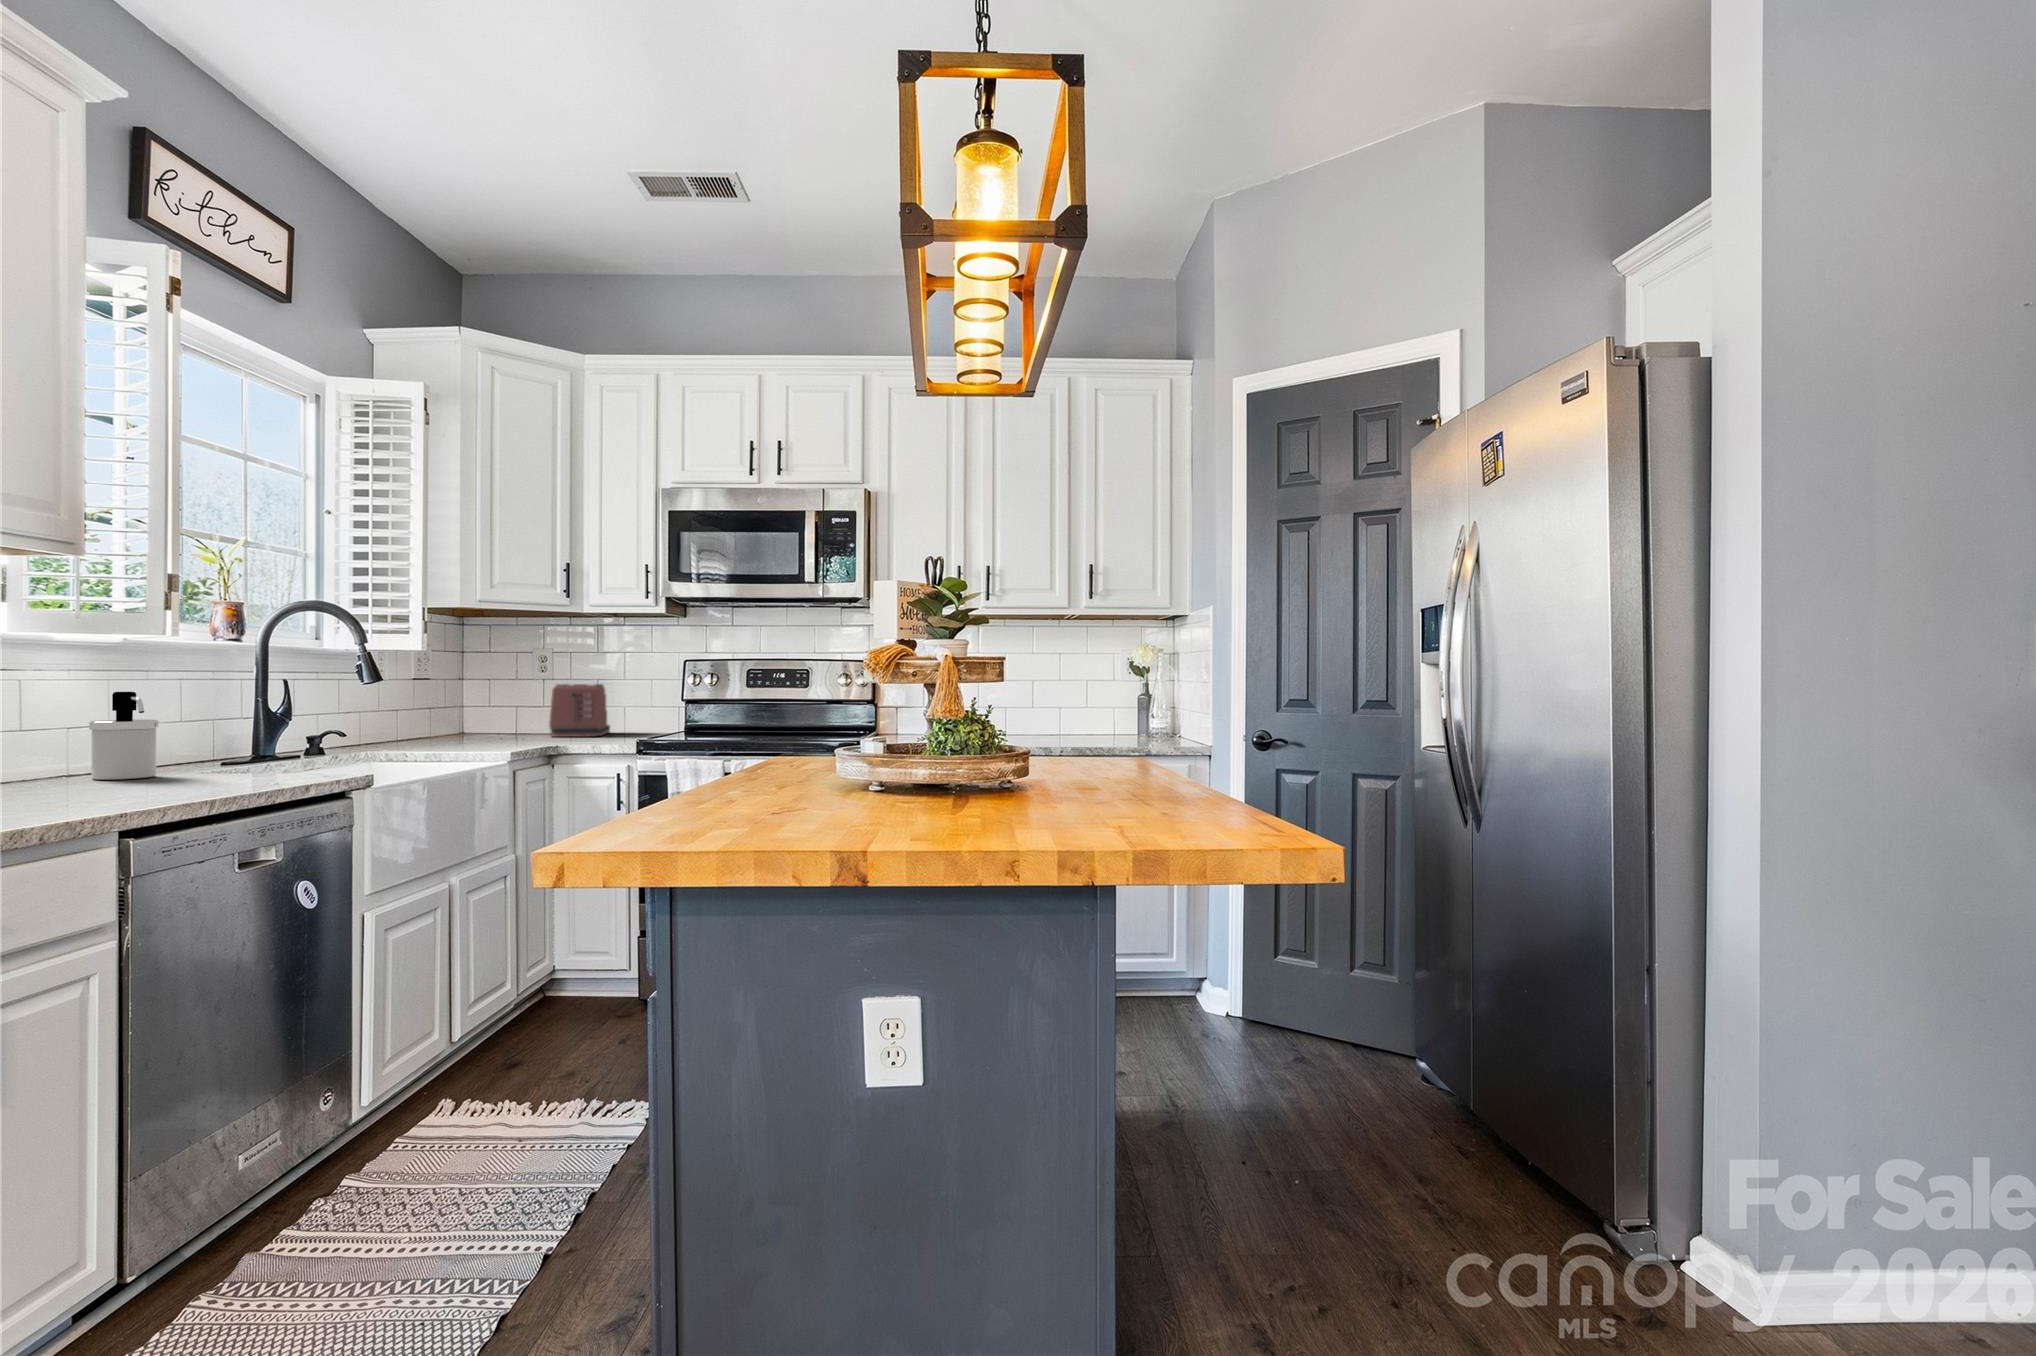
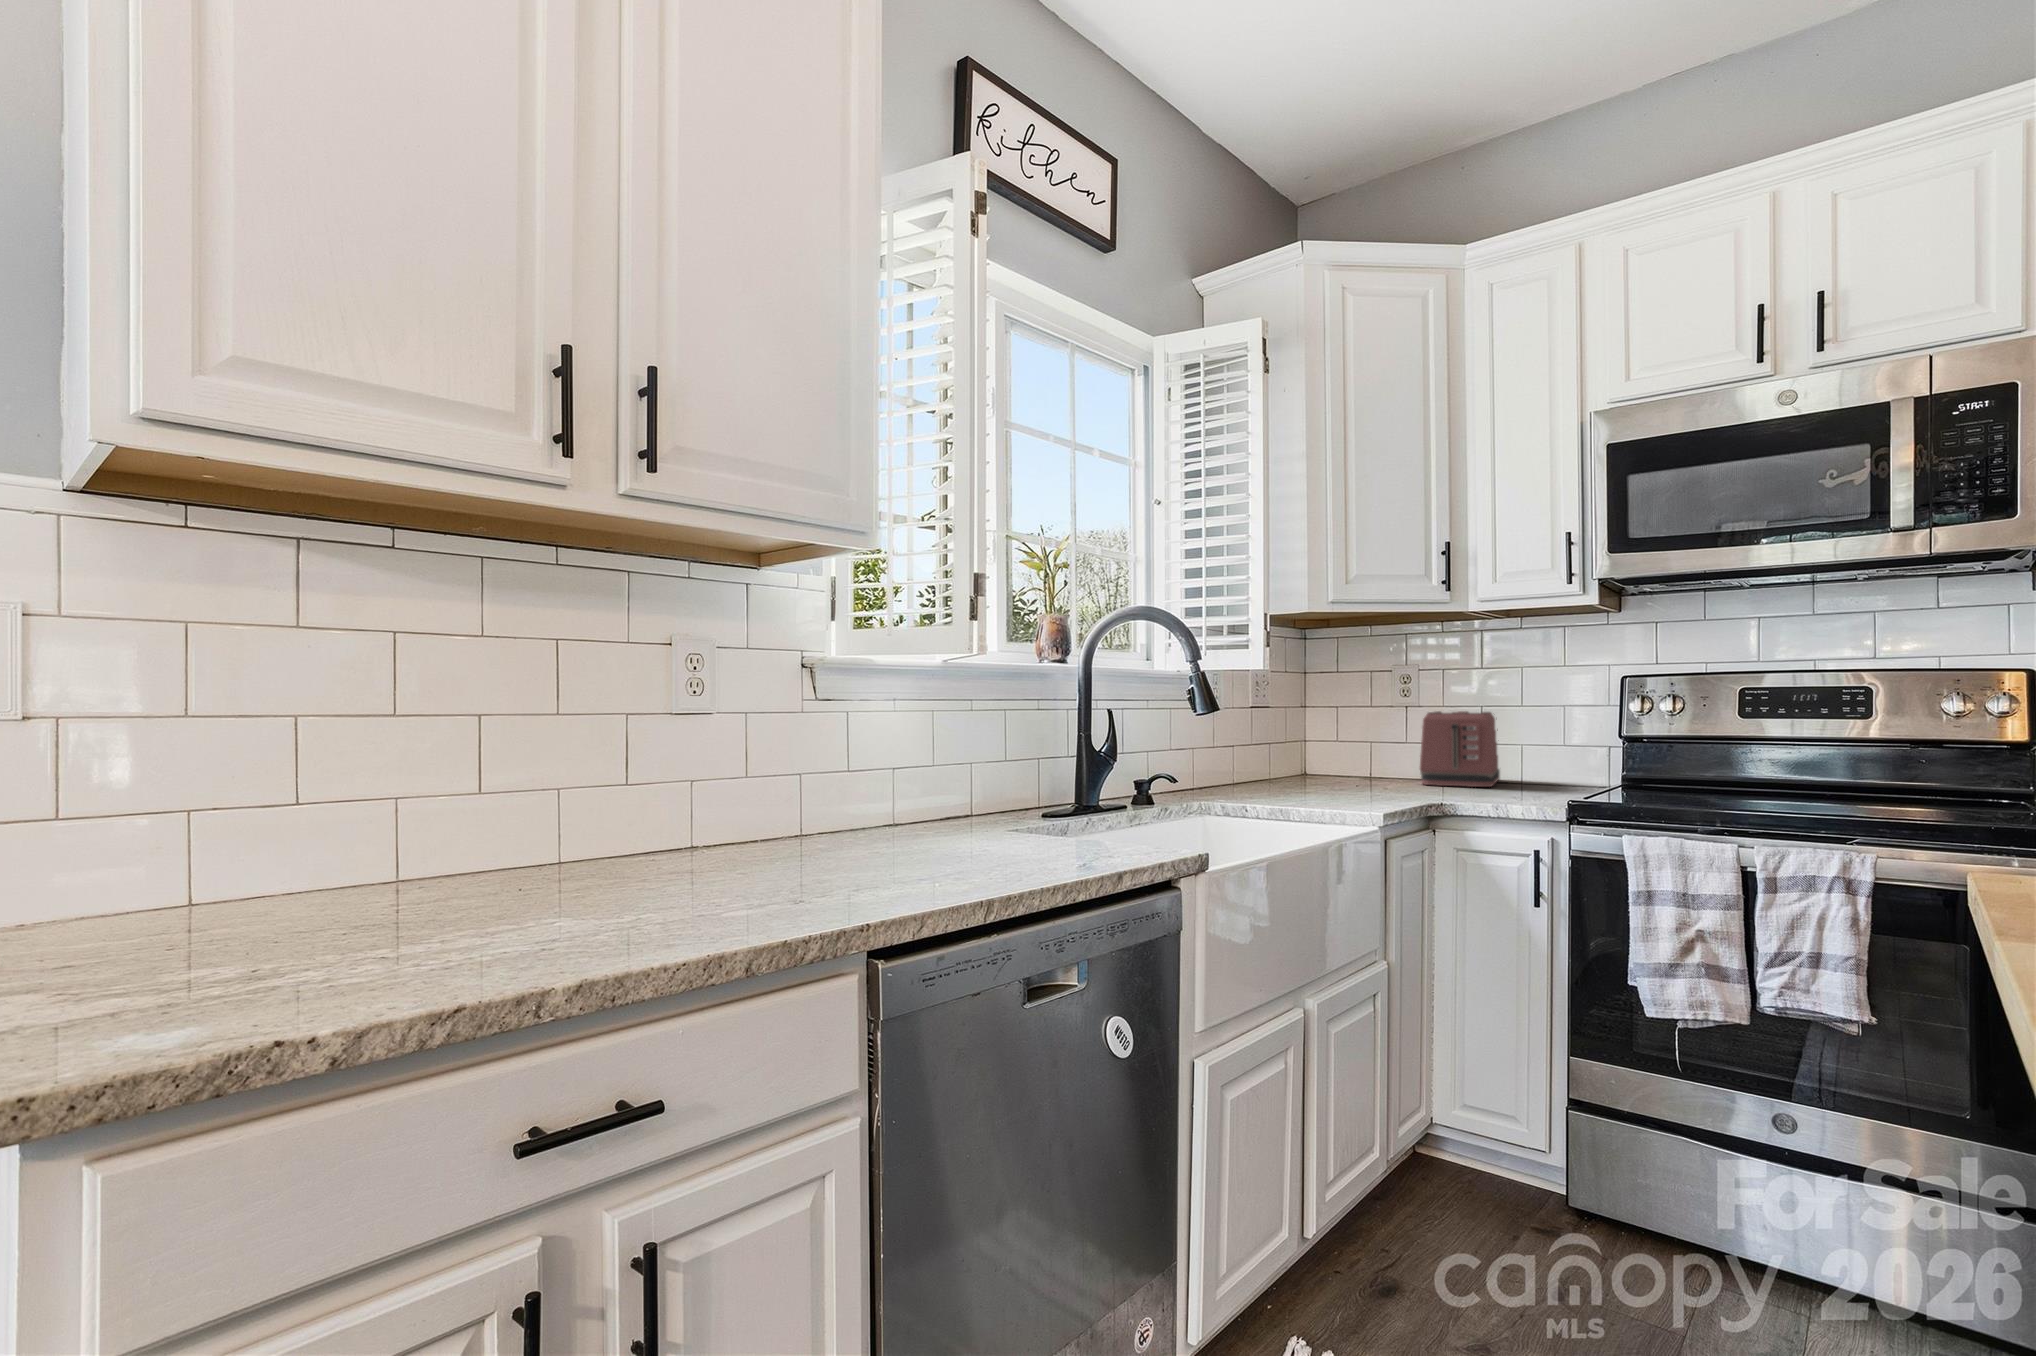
soap dispenser: present [89,692,159,780] -> none [904,726,970,837]

